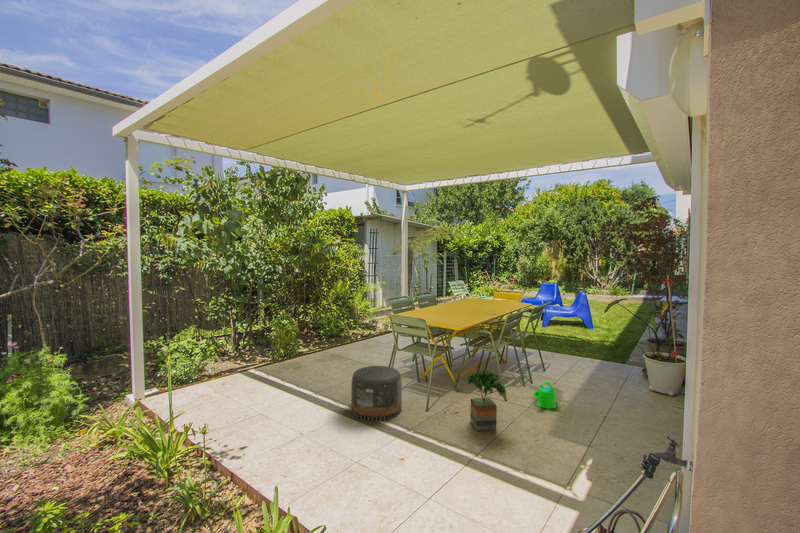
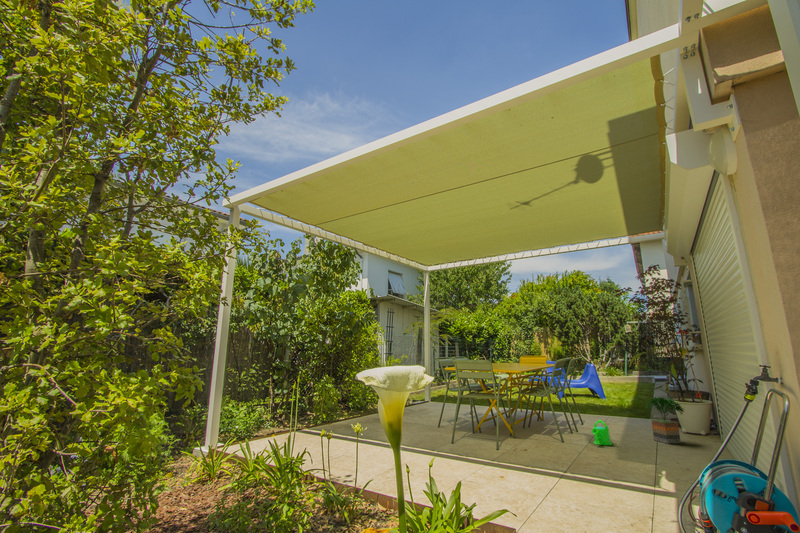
pouf: present [351,366,402,421] -> none [430,408,477,455]
potted tree: present [467,371,506,431] -> present [646,397,684,444]

